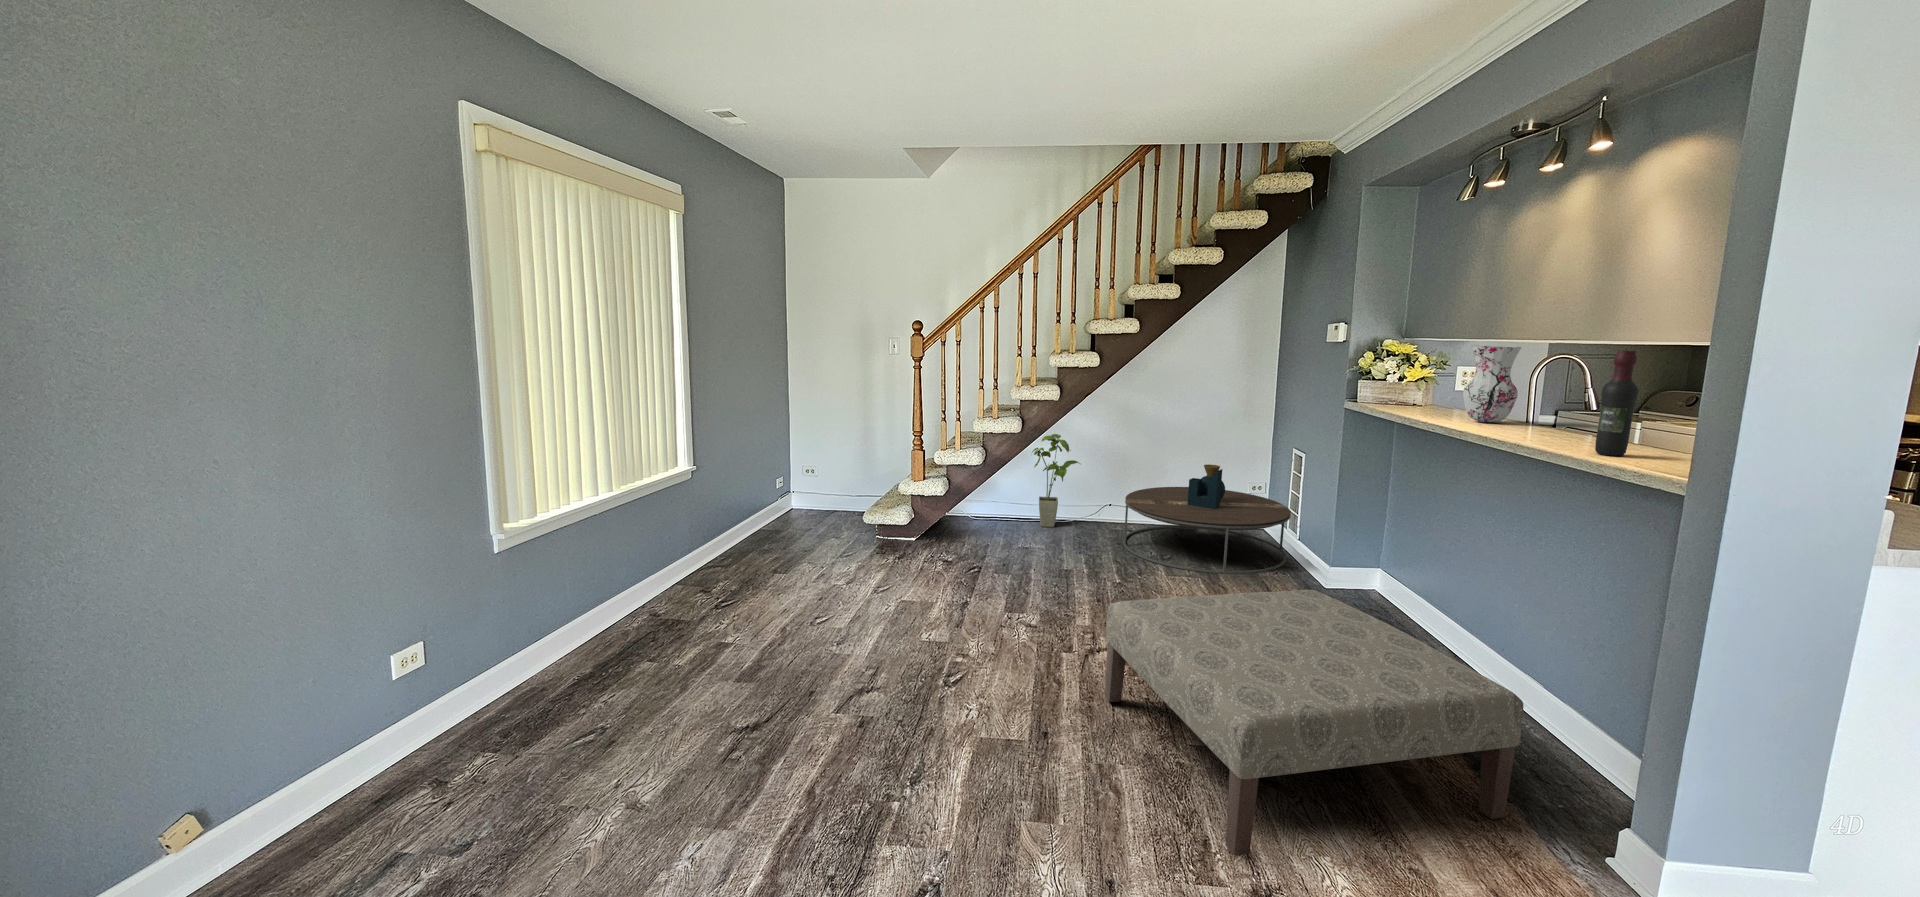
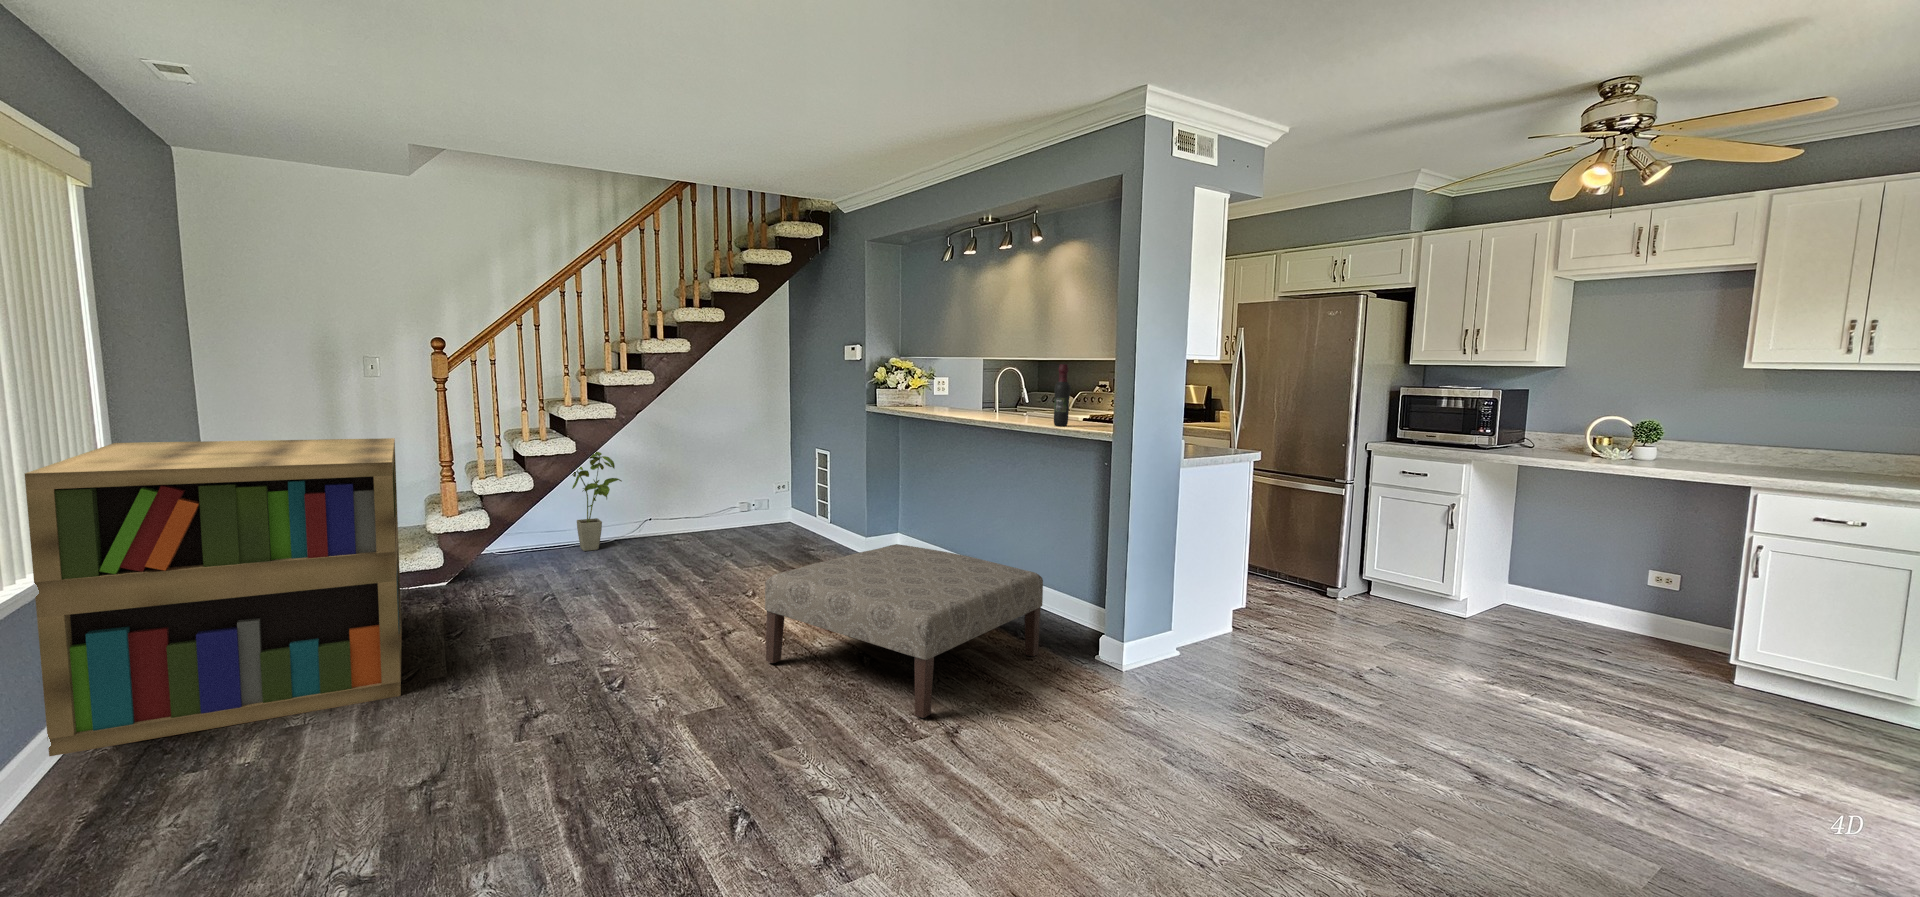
vase: present [1463,346,1521,423] -> none [963,362,993,414]
bookshelf: none [615,411,863,636] -> present [25,438,402,756]
coffee table: present [1123,464,1291,574] -> none [679,469,827,563]

